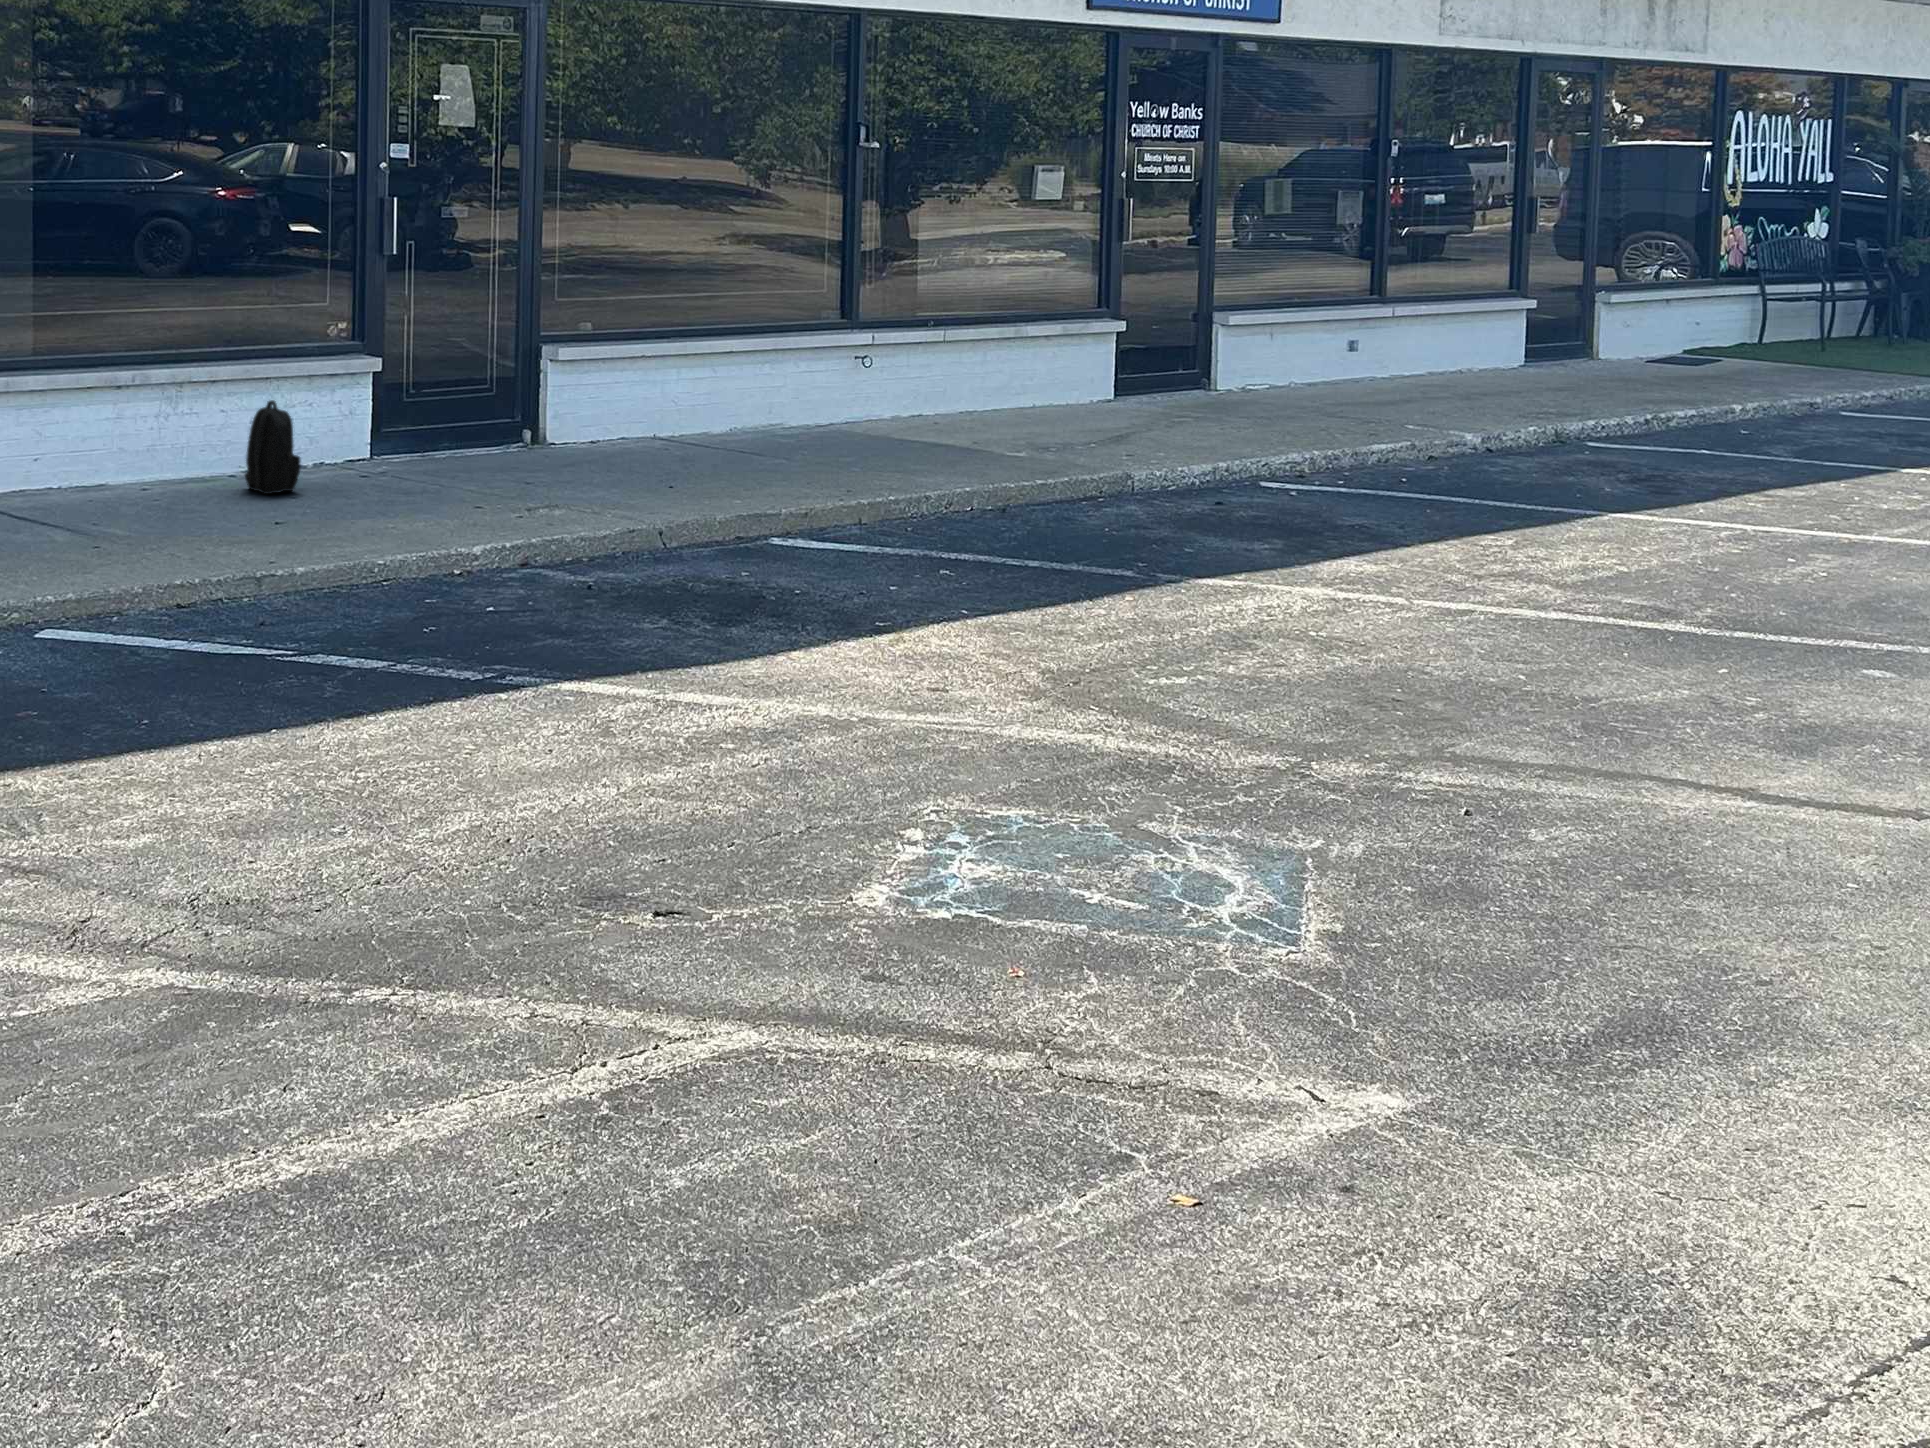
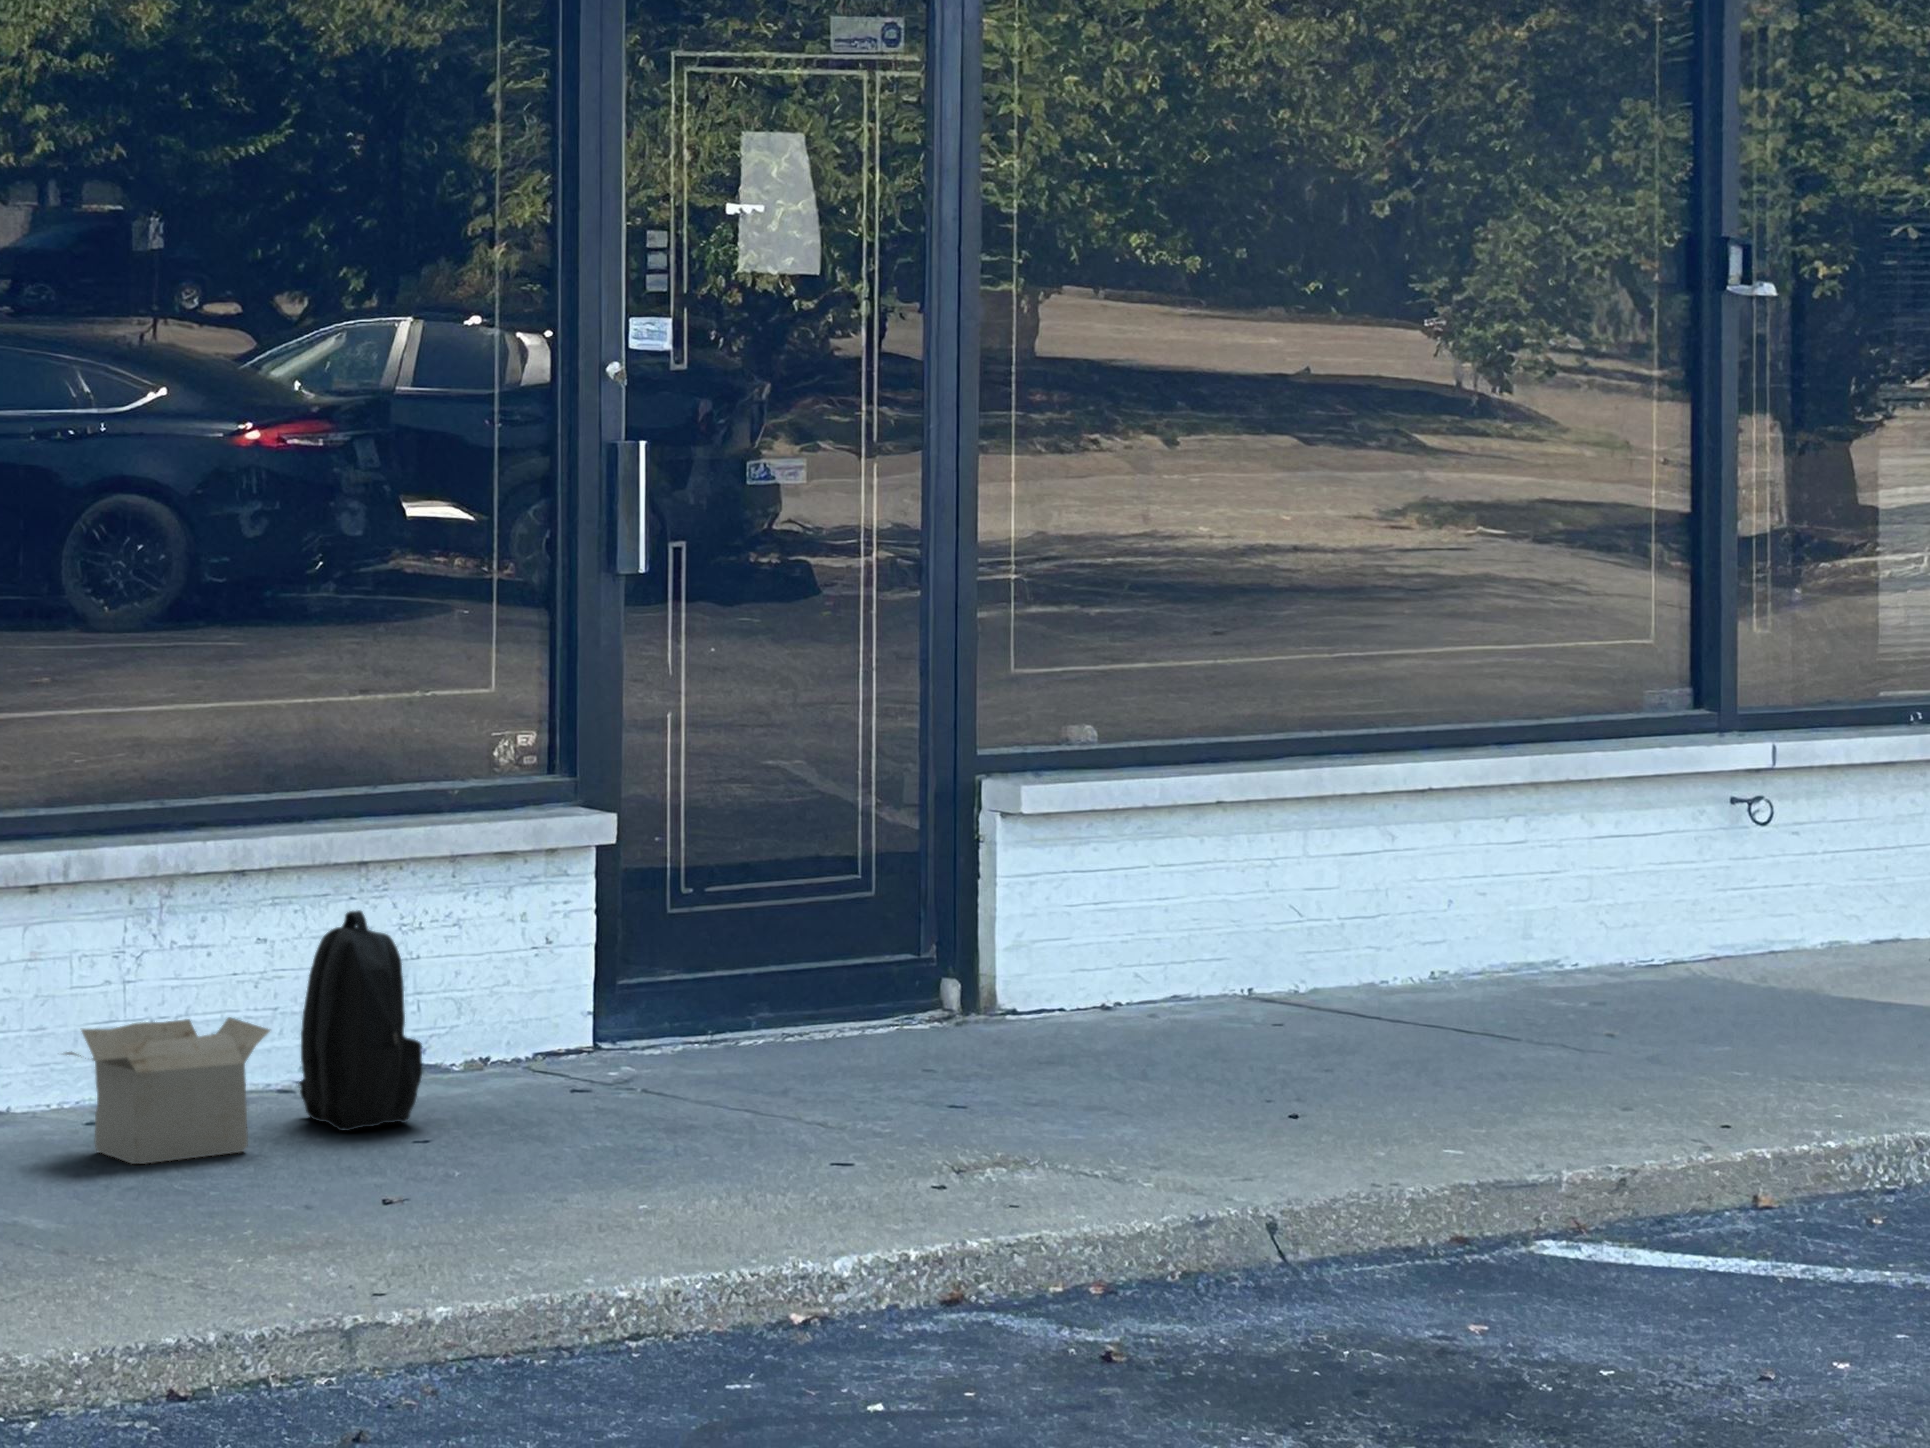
cardboard box: none [143,445,238,507] -> present [65,1017,270,1164]

